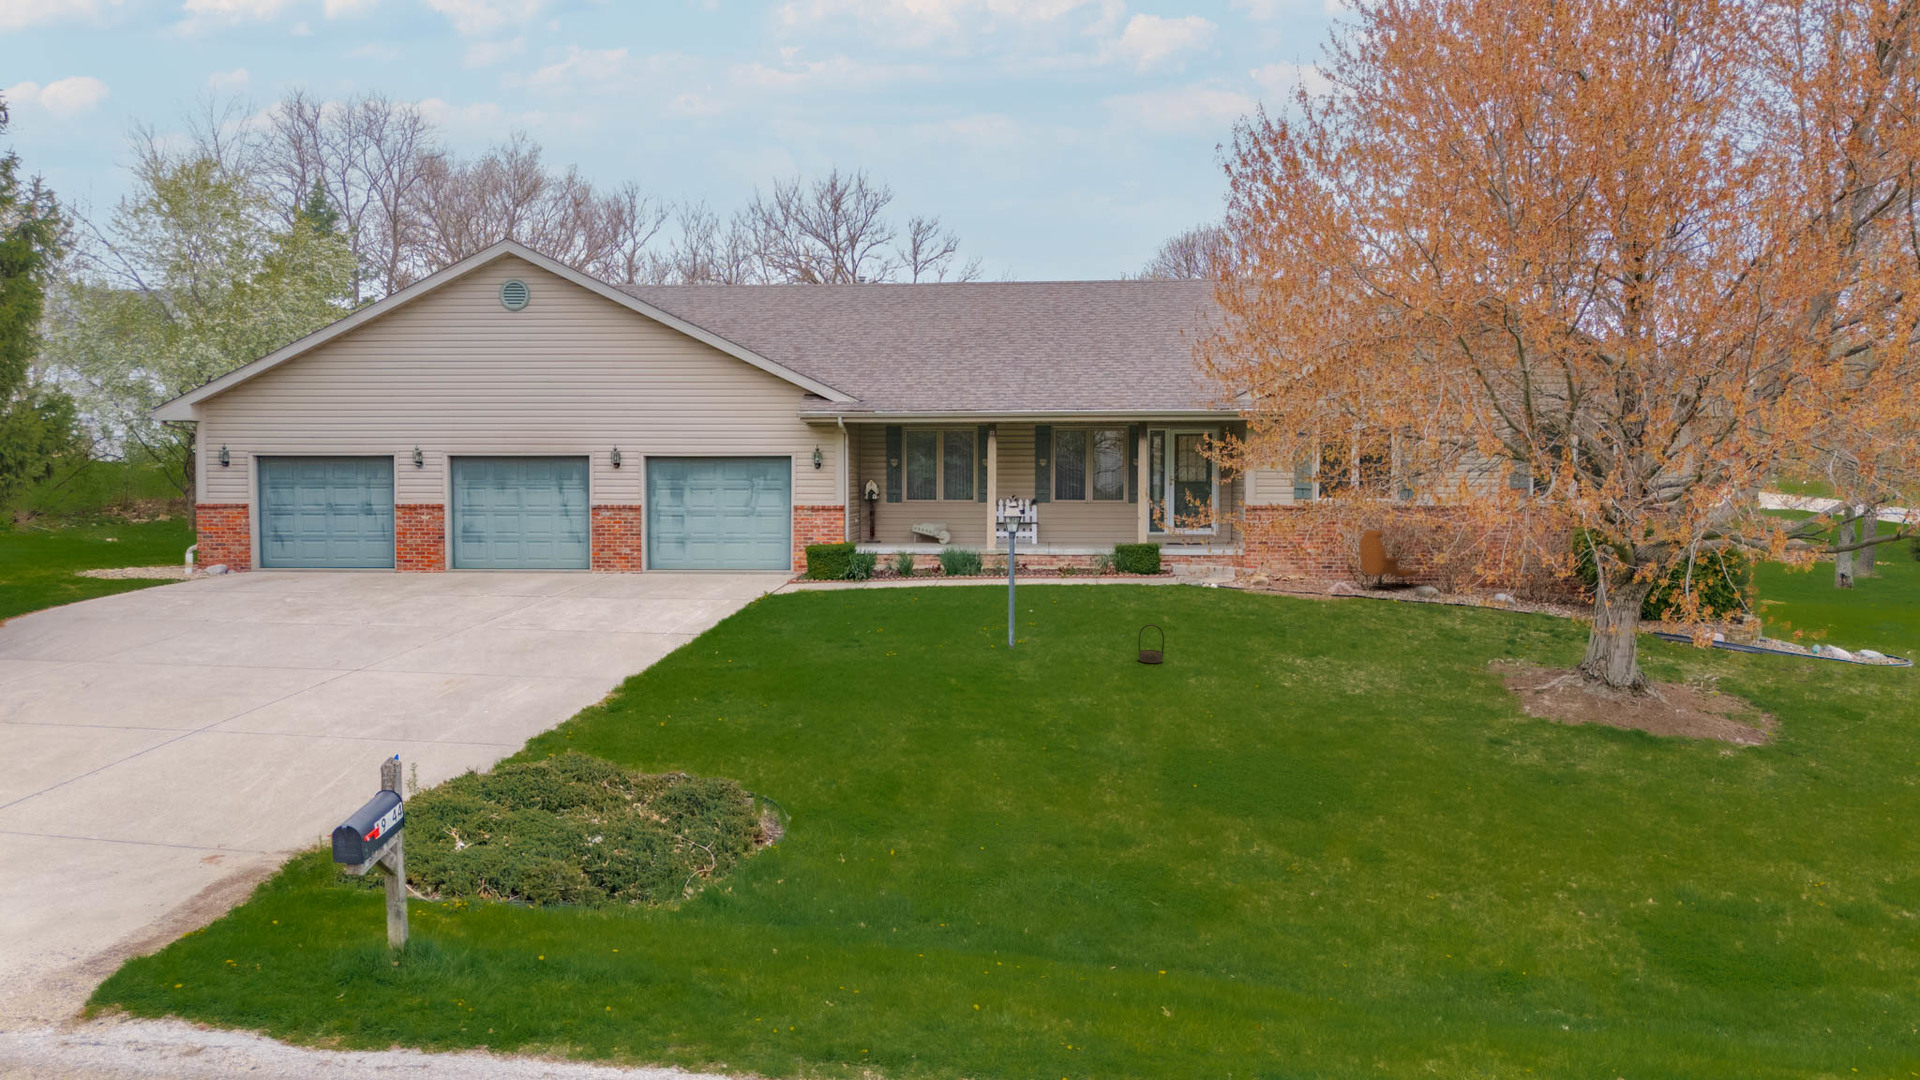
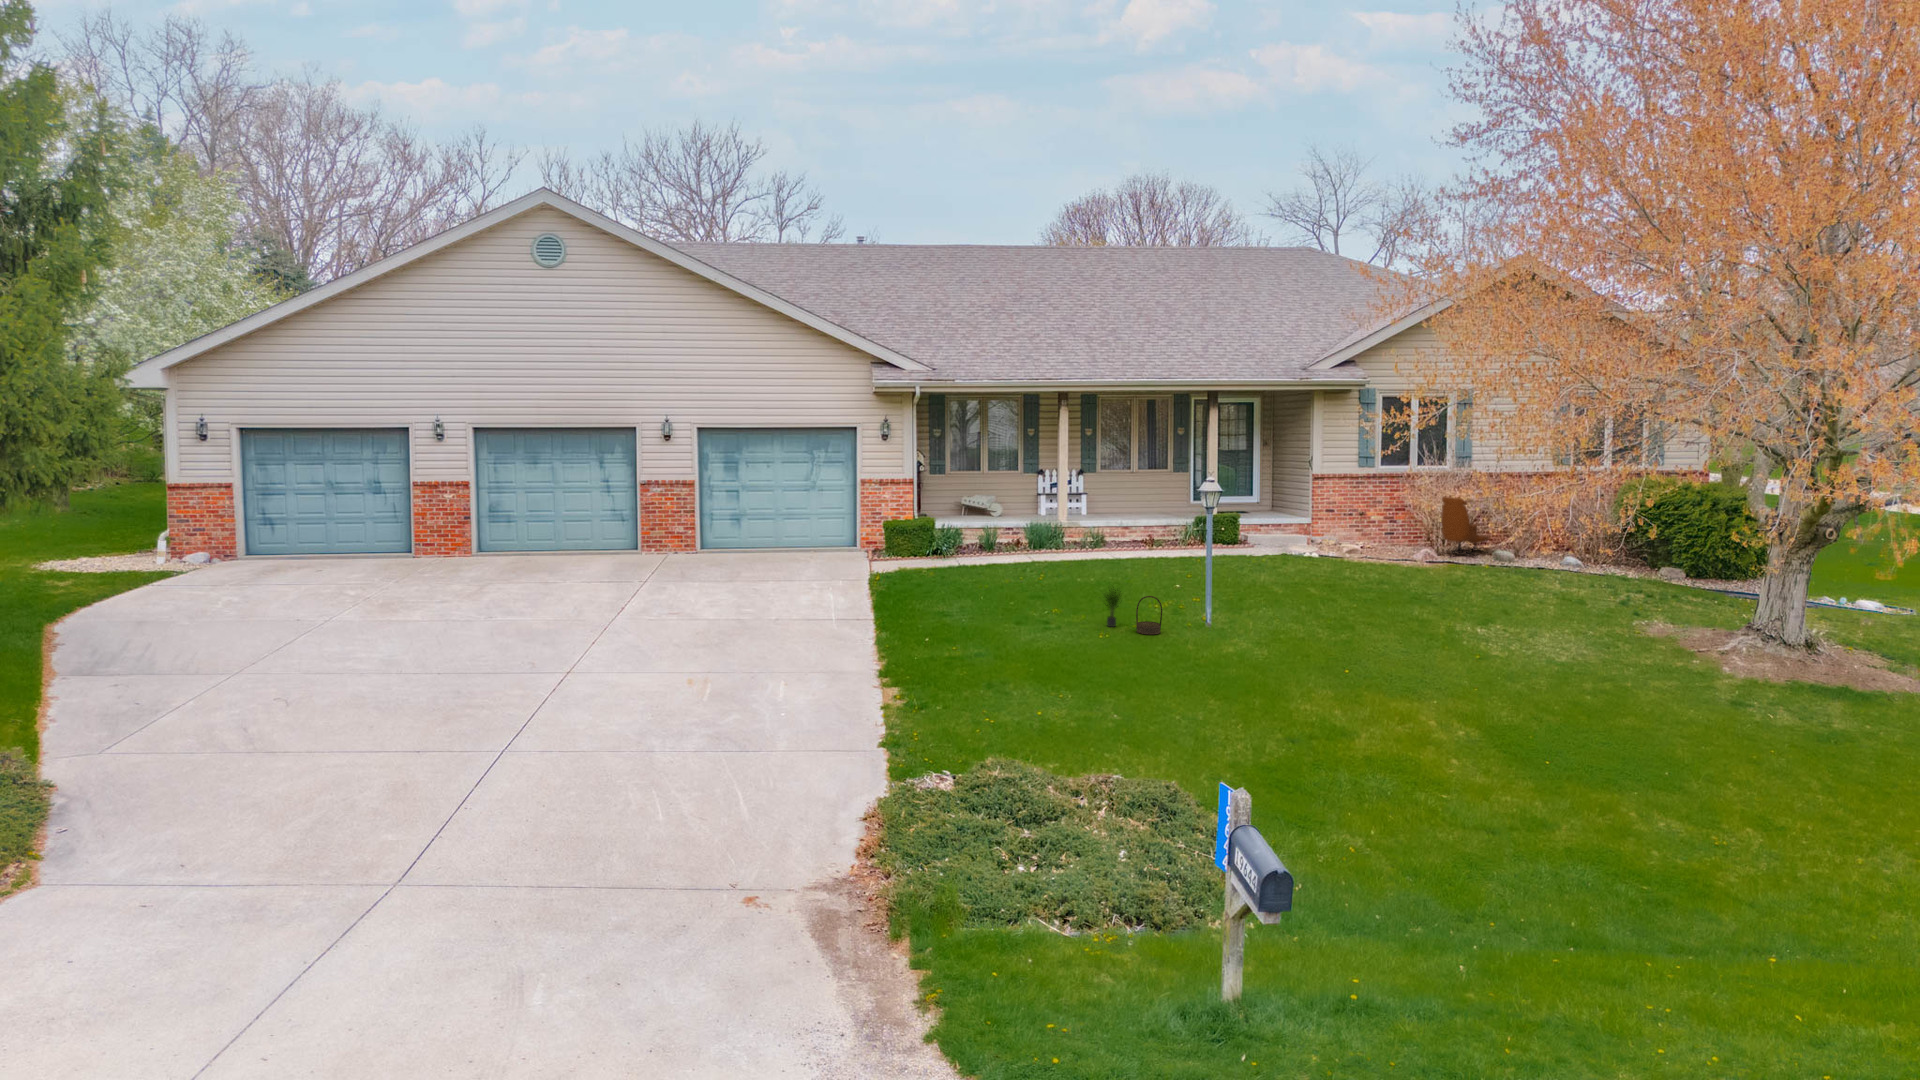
potted plant: none [907,603,938,648] -> present [1105,587,1121,627]
basket: present [1138,625,1164,663] -> present [1136,596,1162,635]

